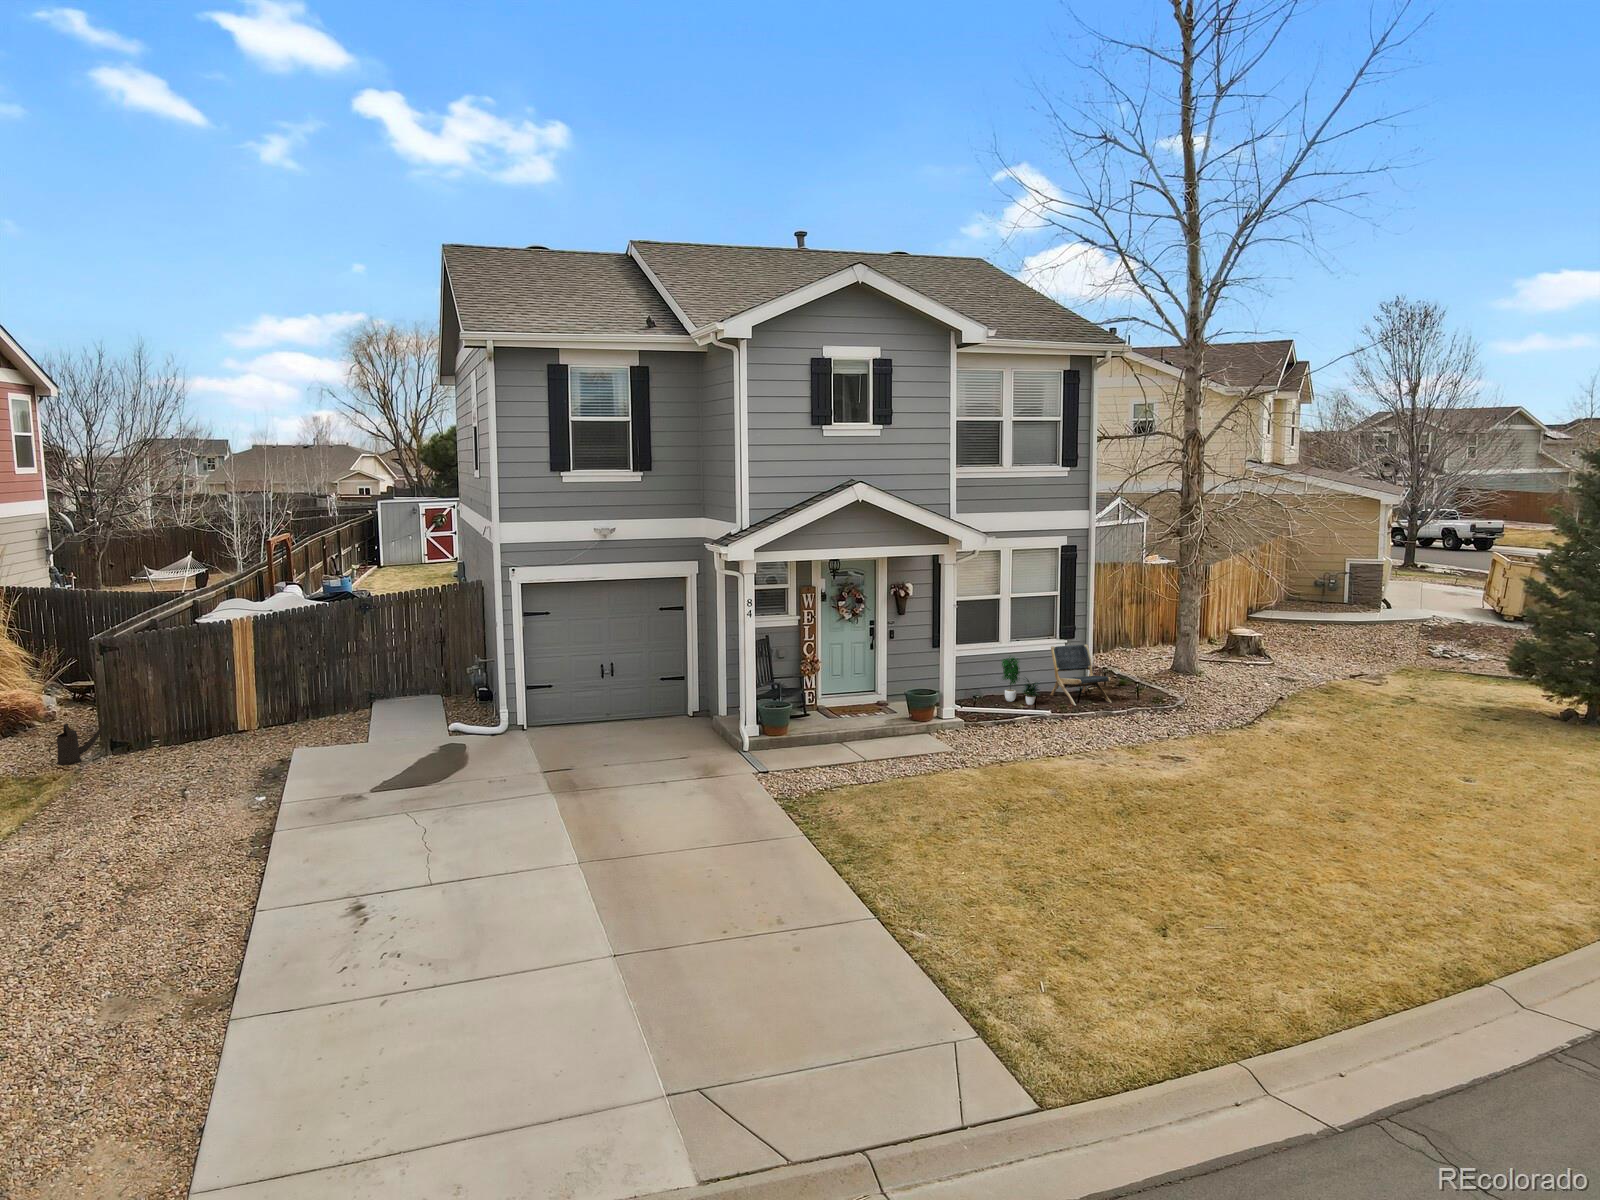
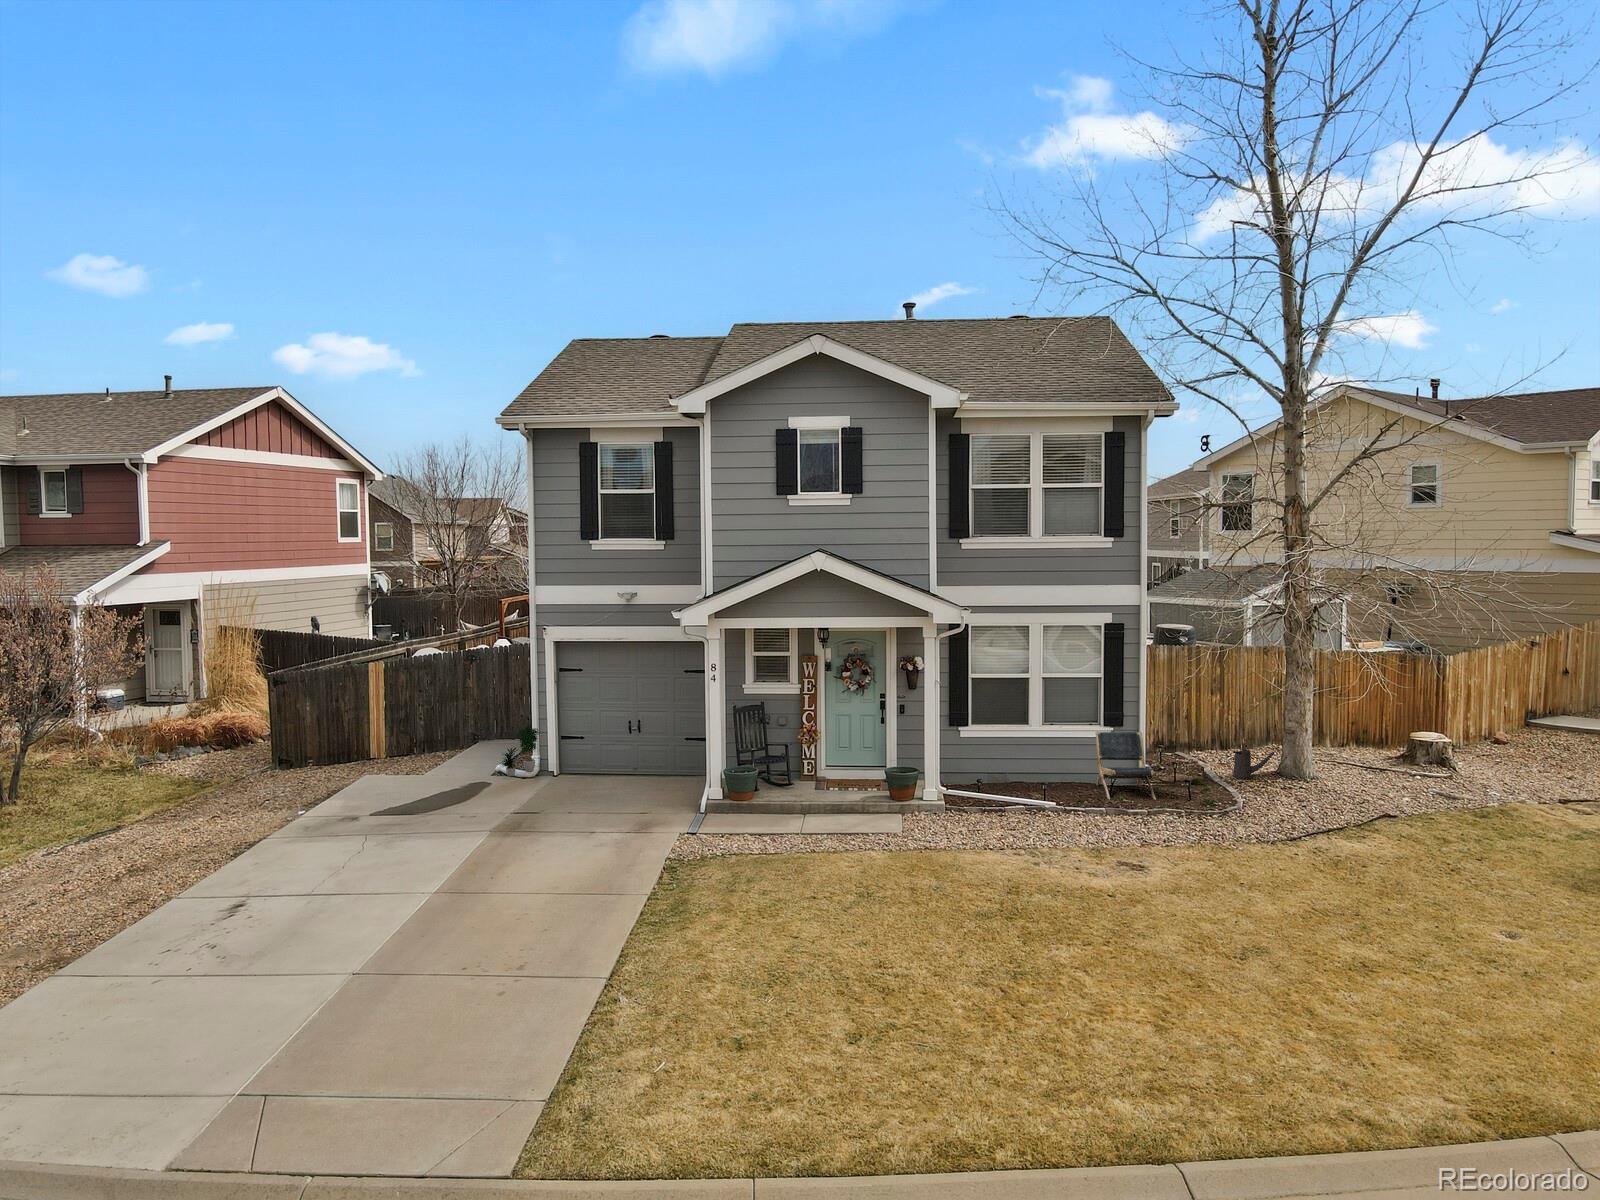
potted plant: present [1002,657,1039,705] -> present [502,725,539,776]
watering can: present [49,724,105,765] -> present [1227,743,1274,780]

